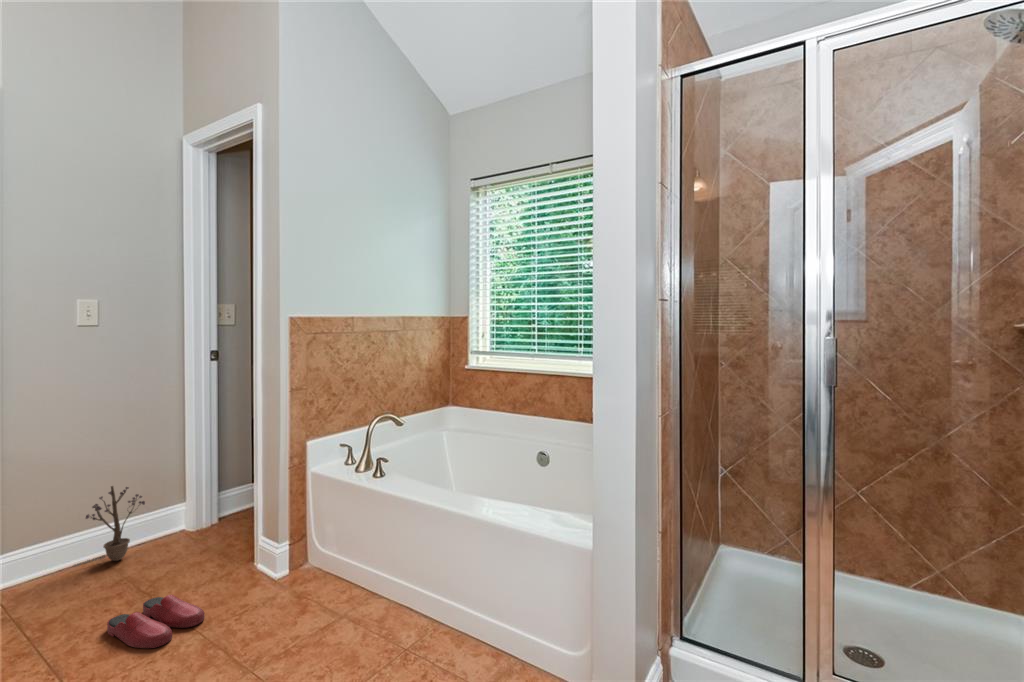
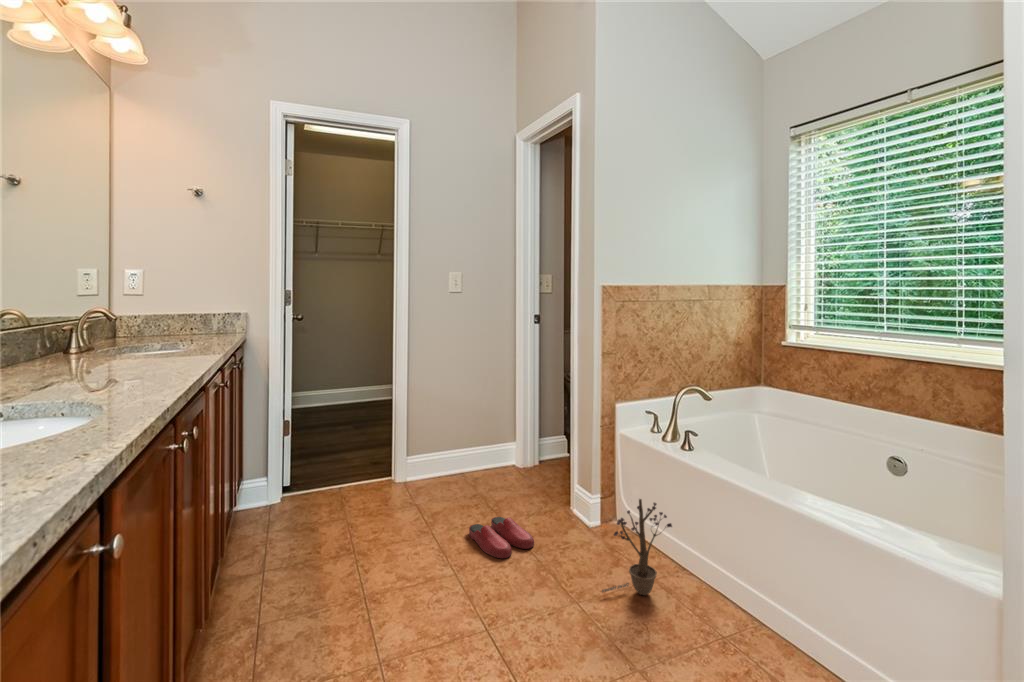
decorative plant: present [74,486,145,566] -> present [602,499,672,595]

